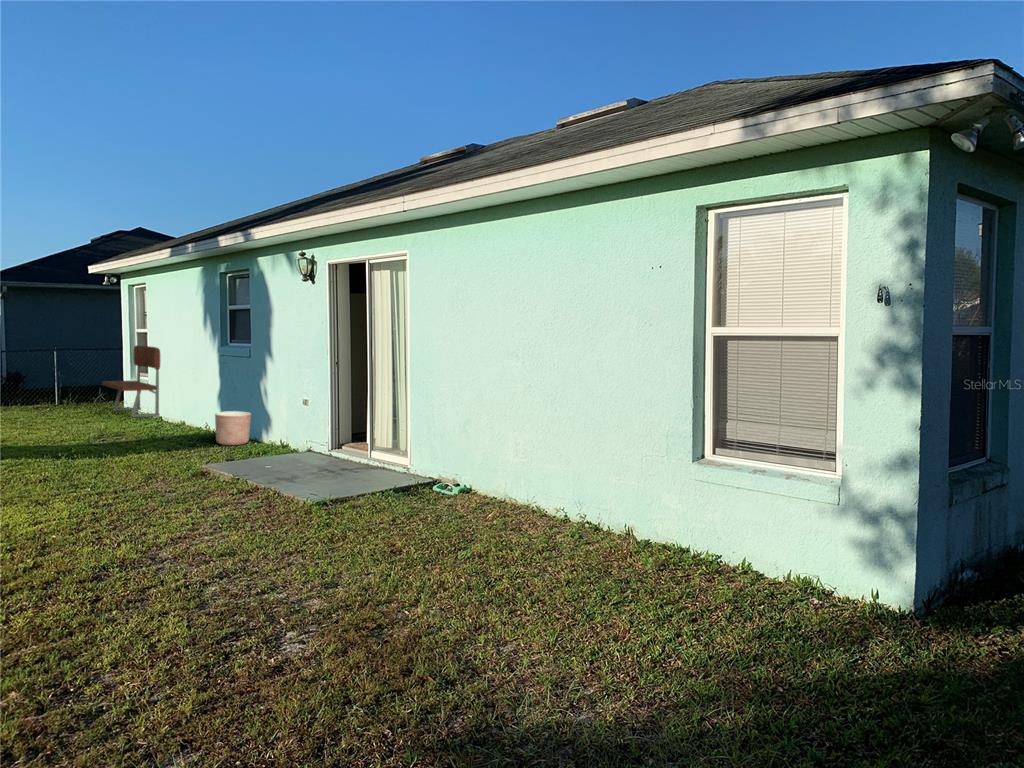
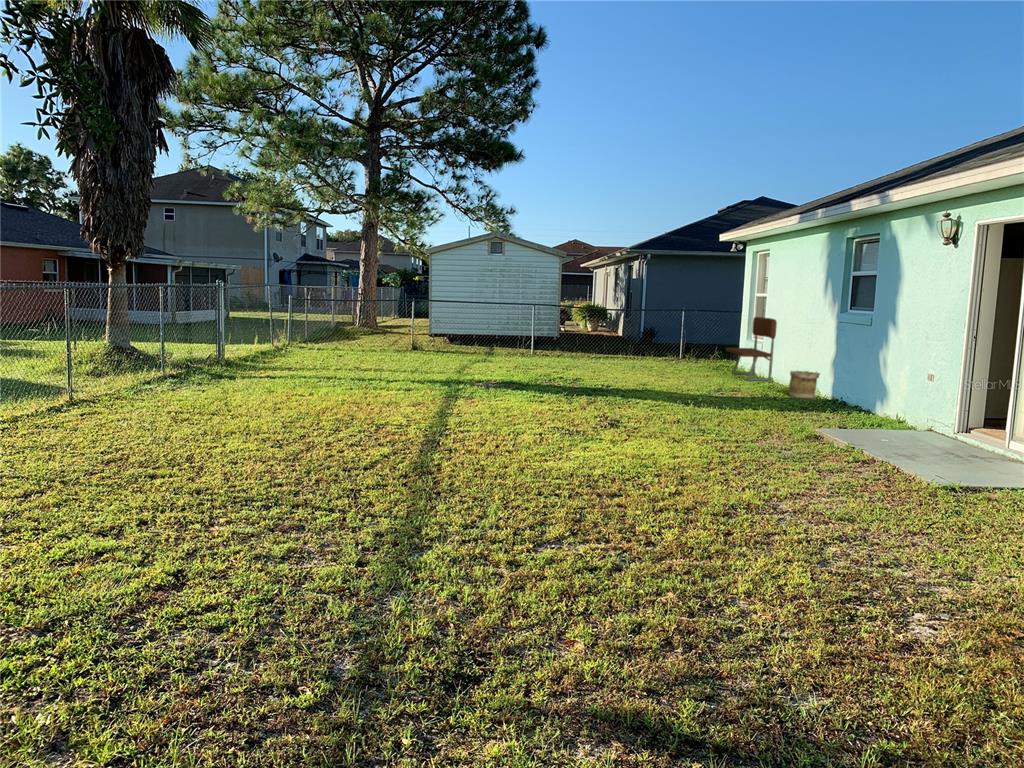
bucket: none [177,402,209,432] -> present [789,371,820,398]
planter: present [215,411,251,445] -> none [826,381,863,415]

